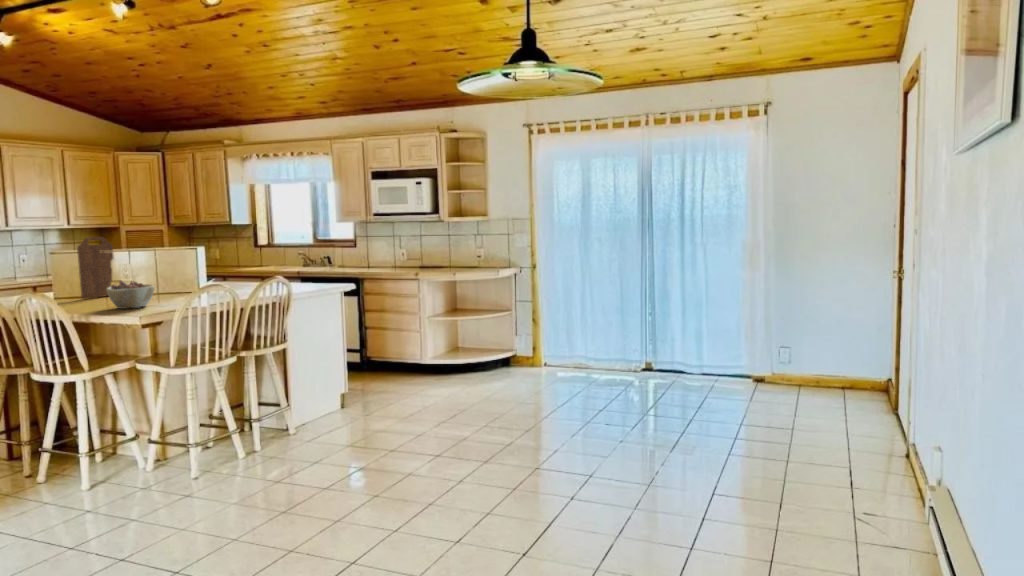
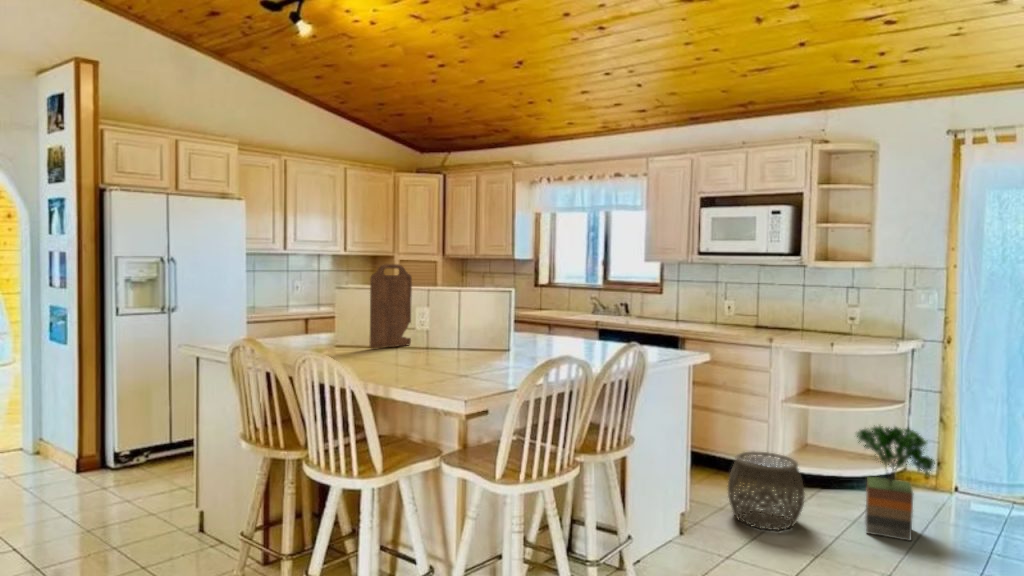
bowl: present [107,281,154,309] -> none [414,331,480,376]
potted tree: none [453,324,499,396] -> present [857,426,935,541]
woven basket: none [373,352,423,401] -> present [727,452,804,530]

